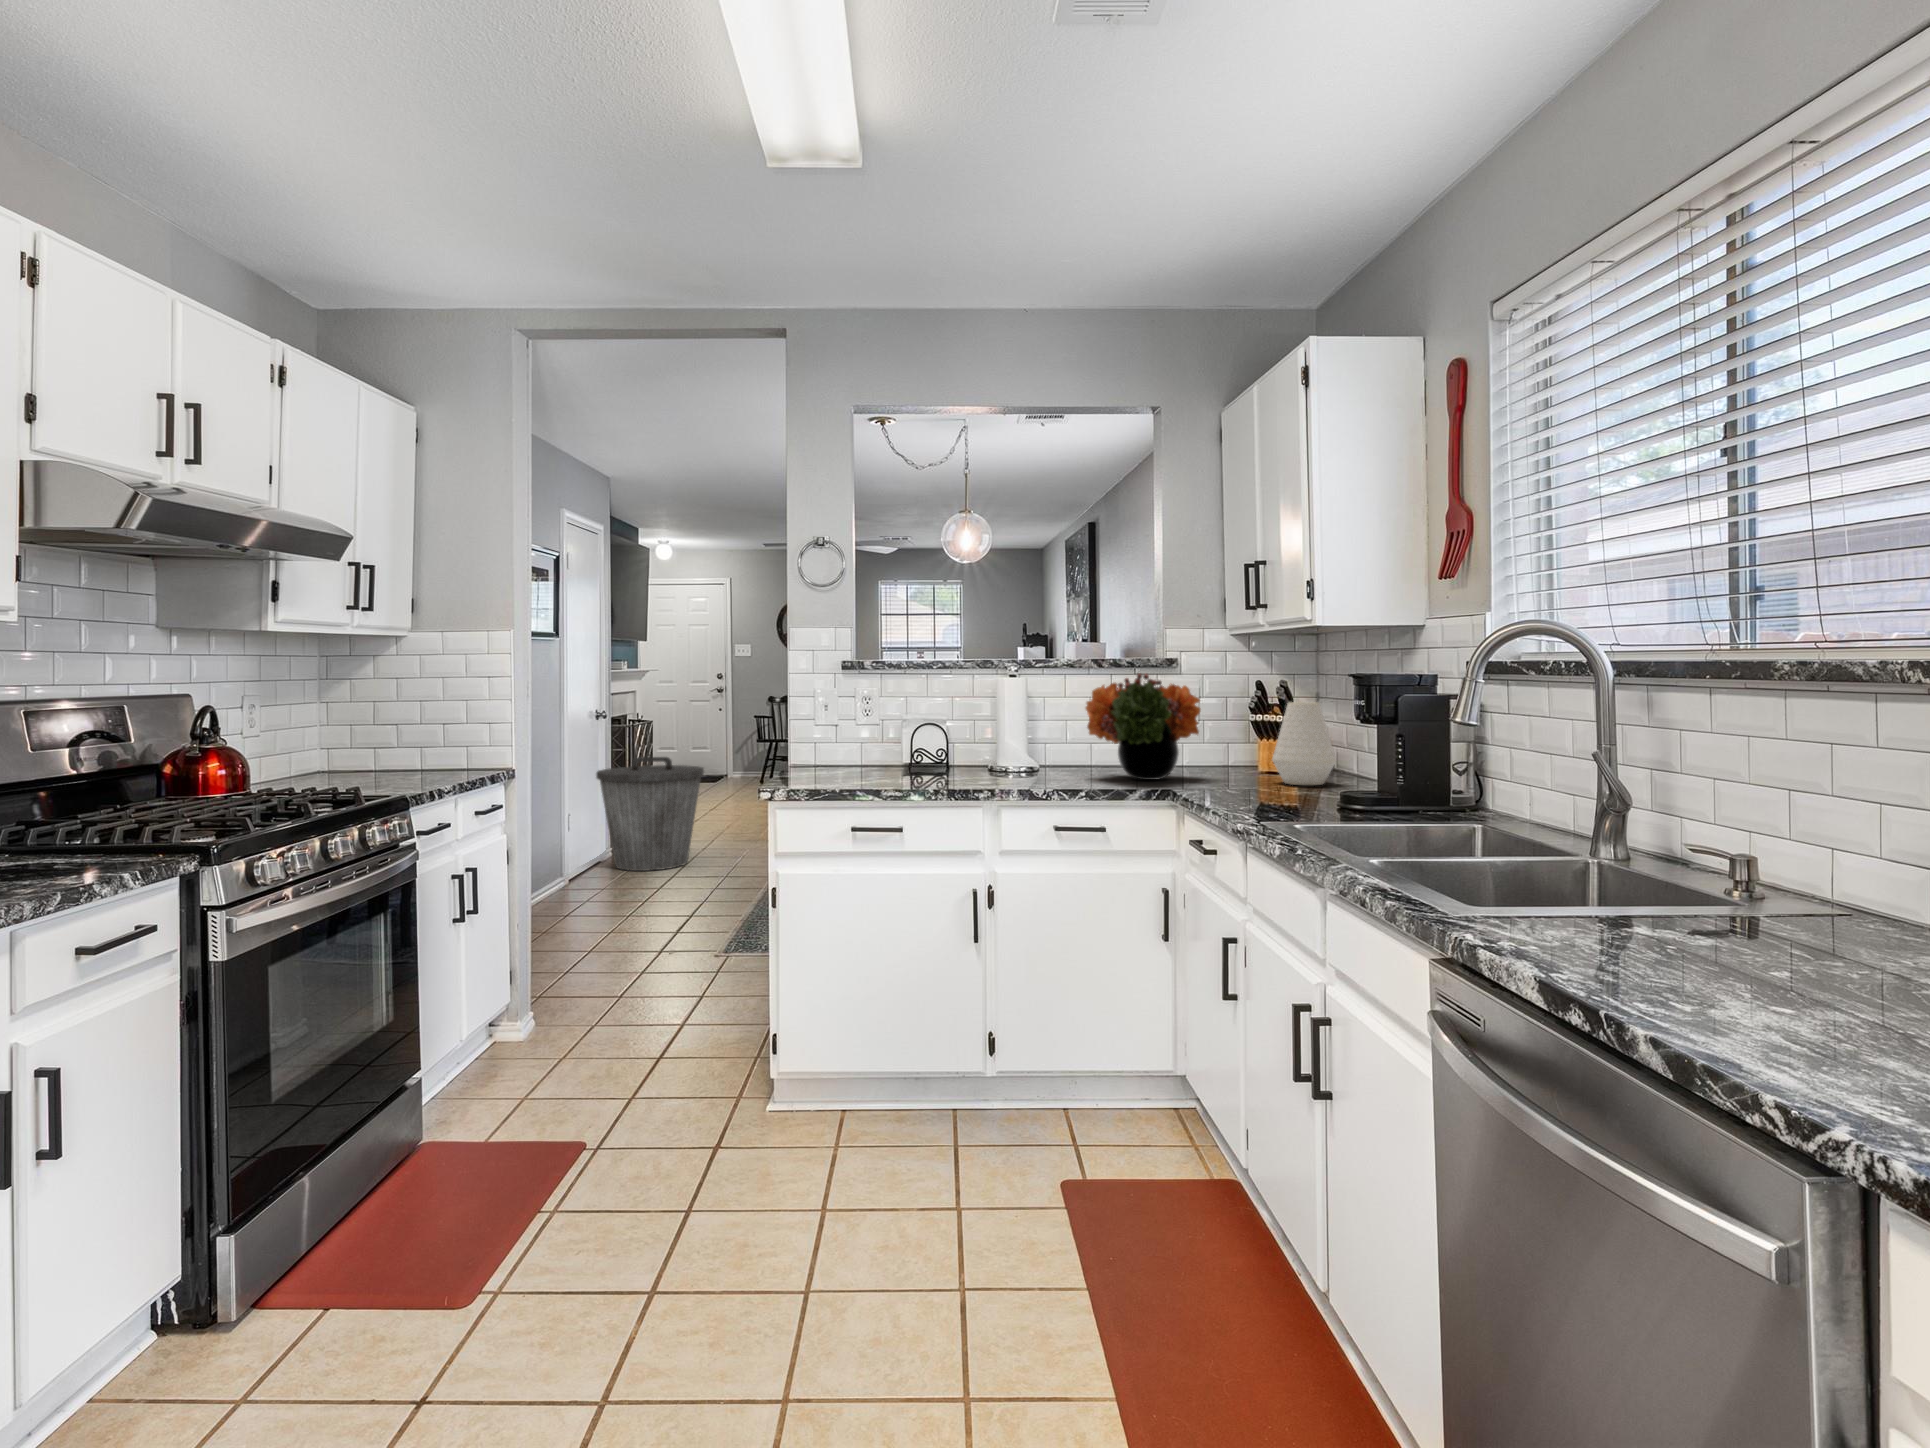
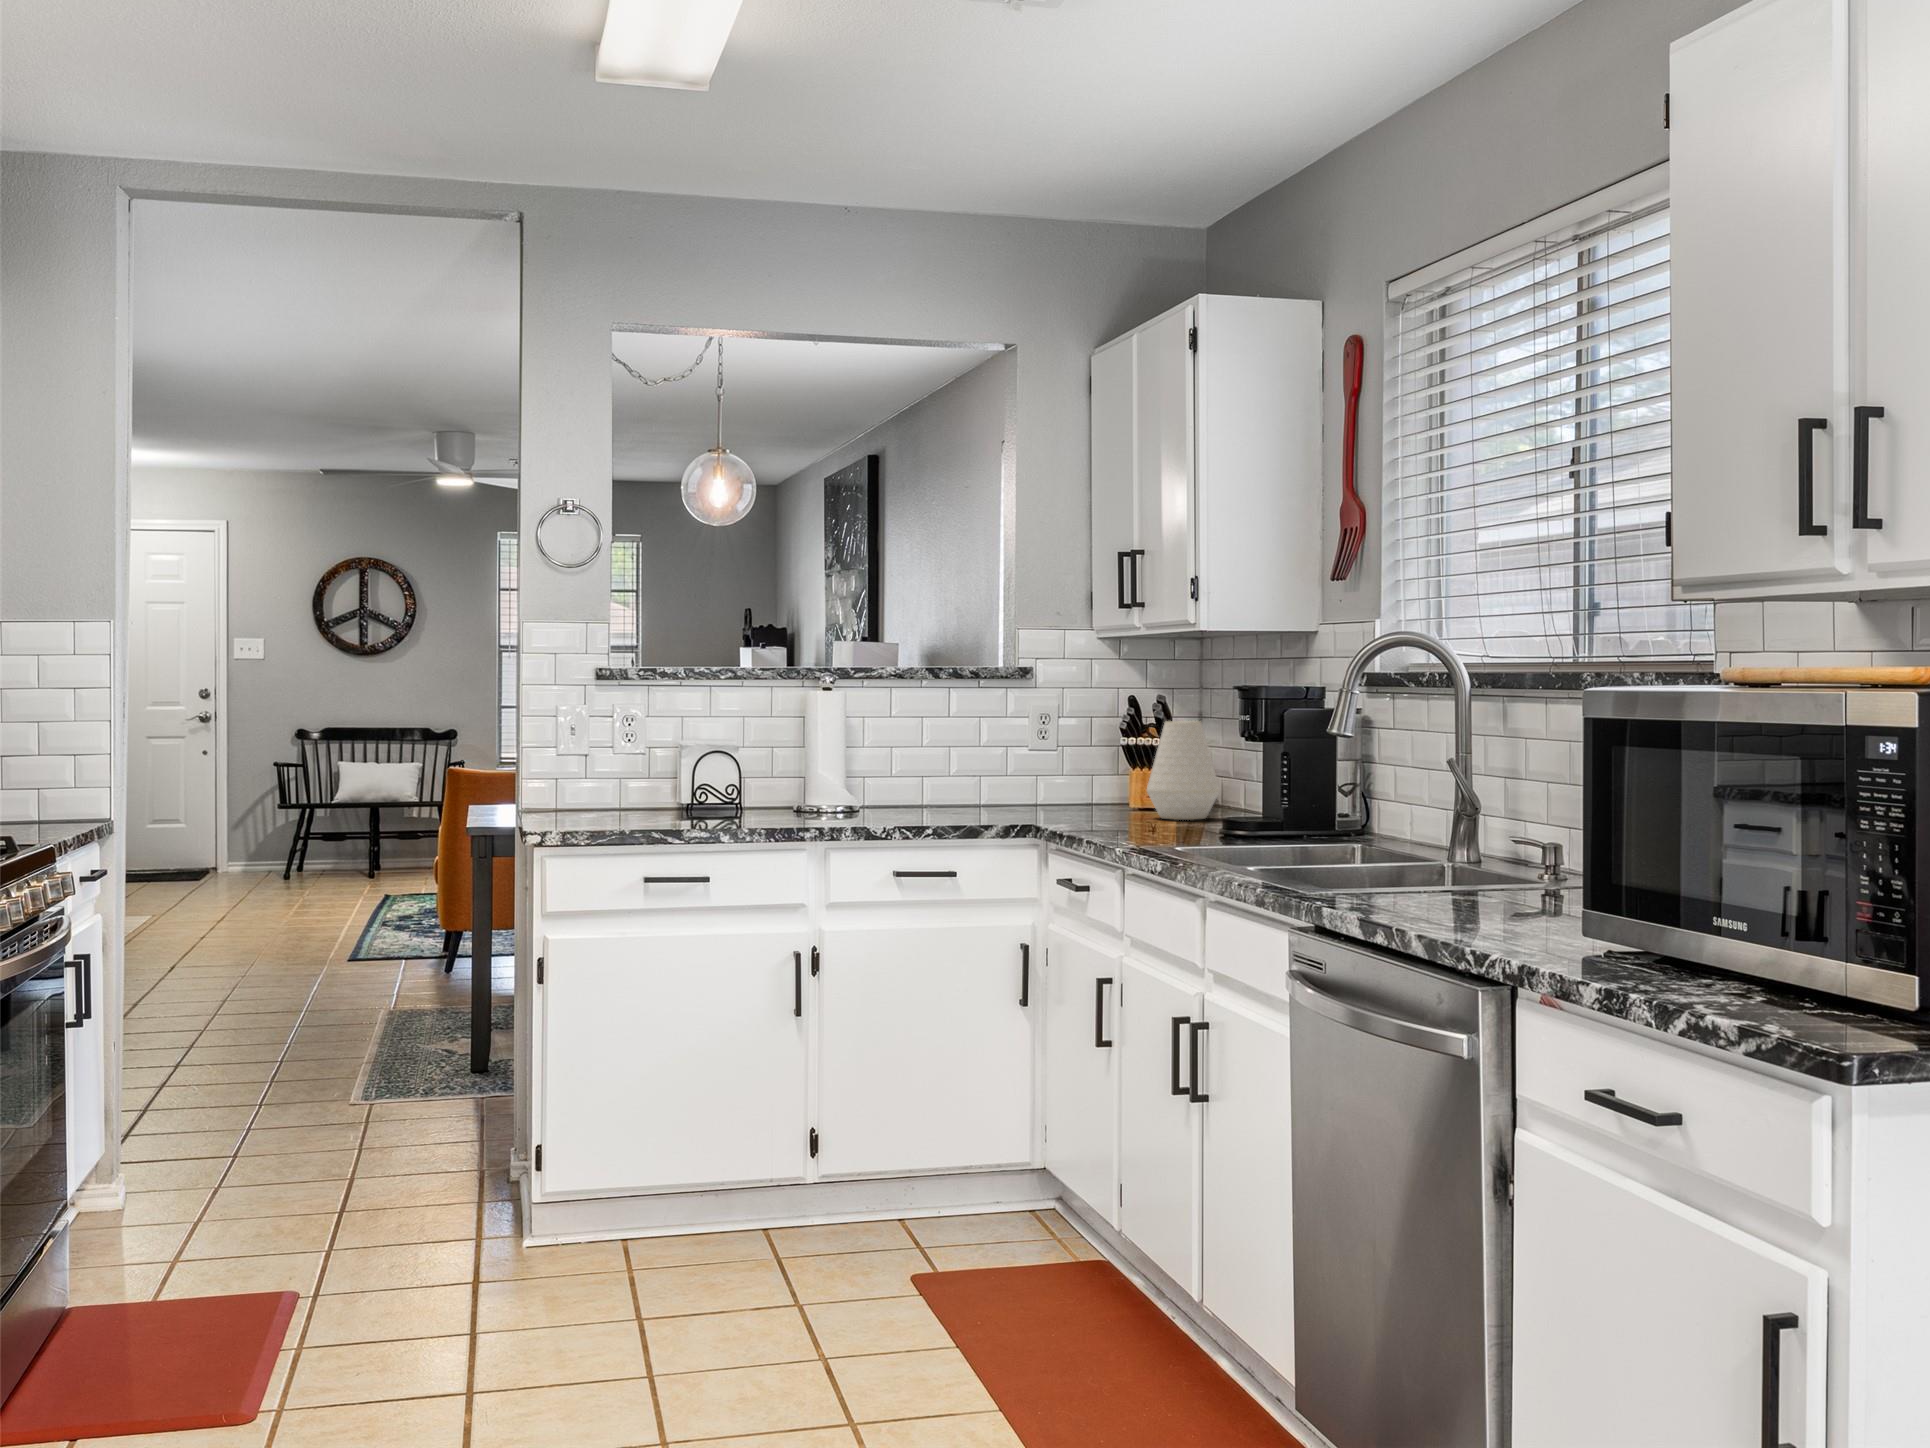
flower arrangement: present [1086,673,1200,780] -> none [920,686,1064,816]
trash can: present [596,757,704,871] -> none [86,820,263,1001]

